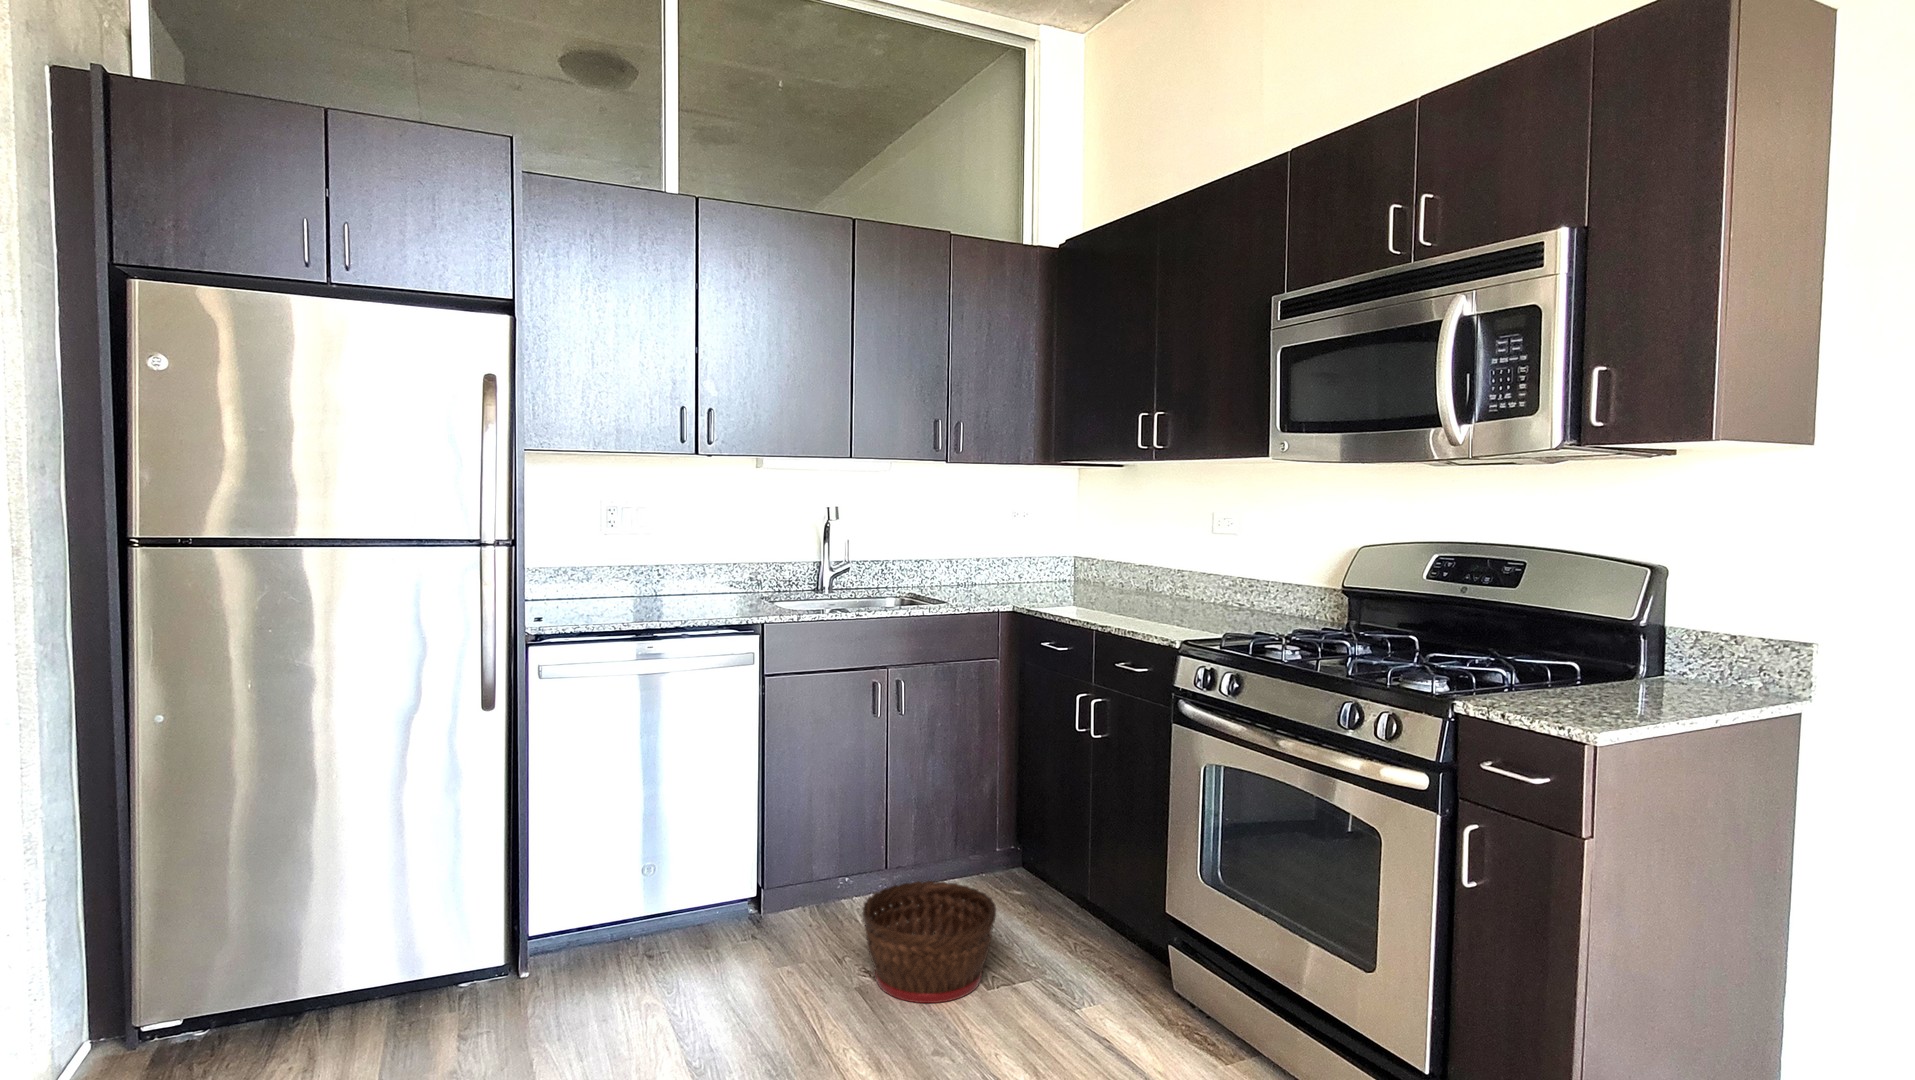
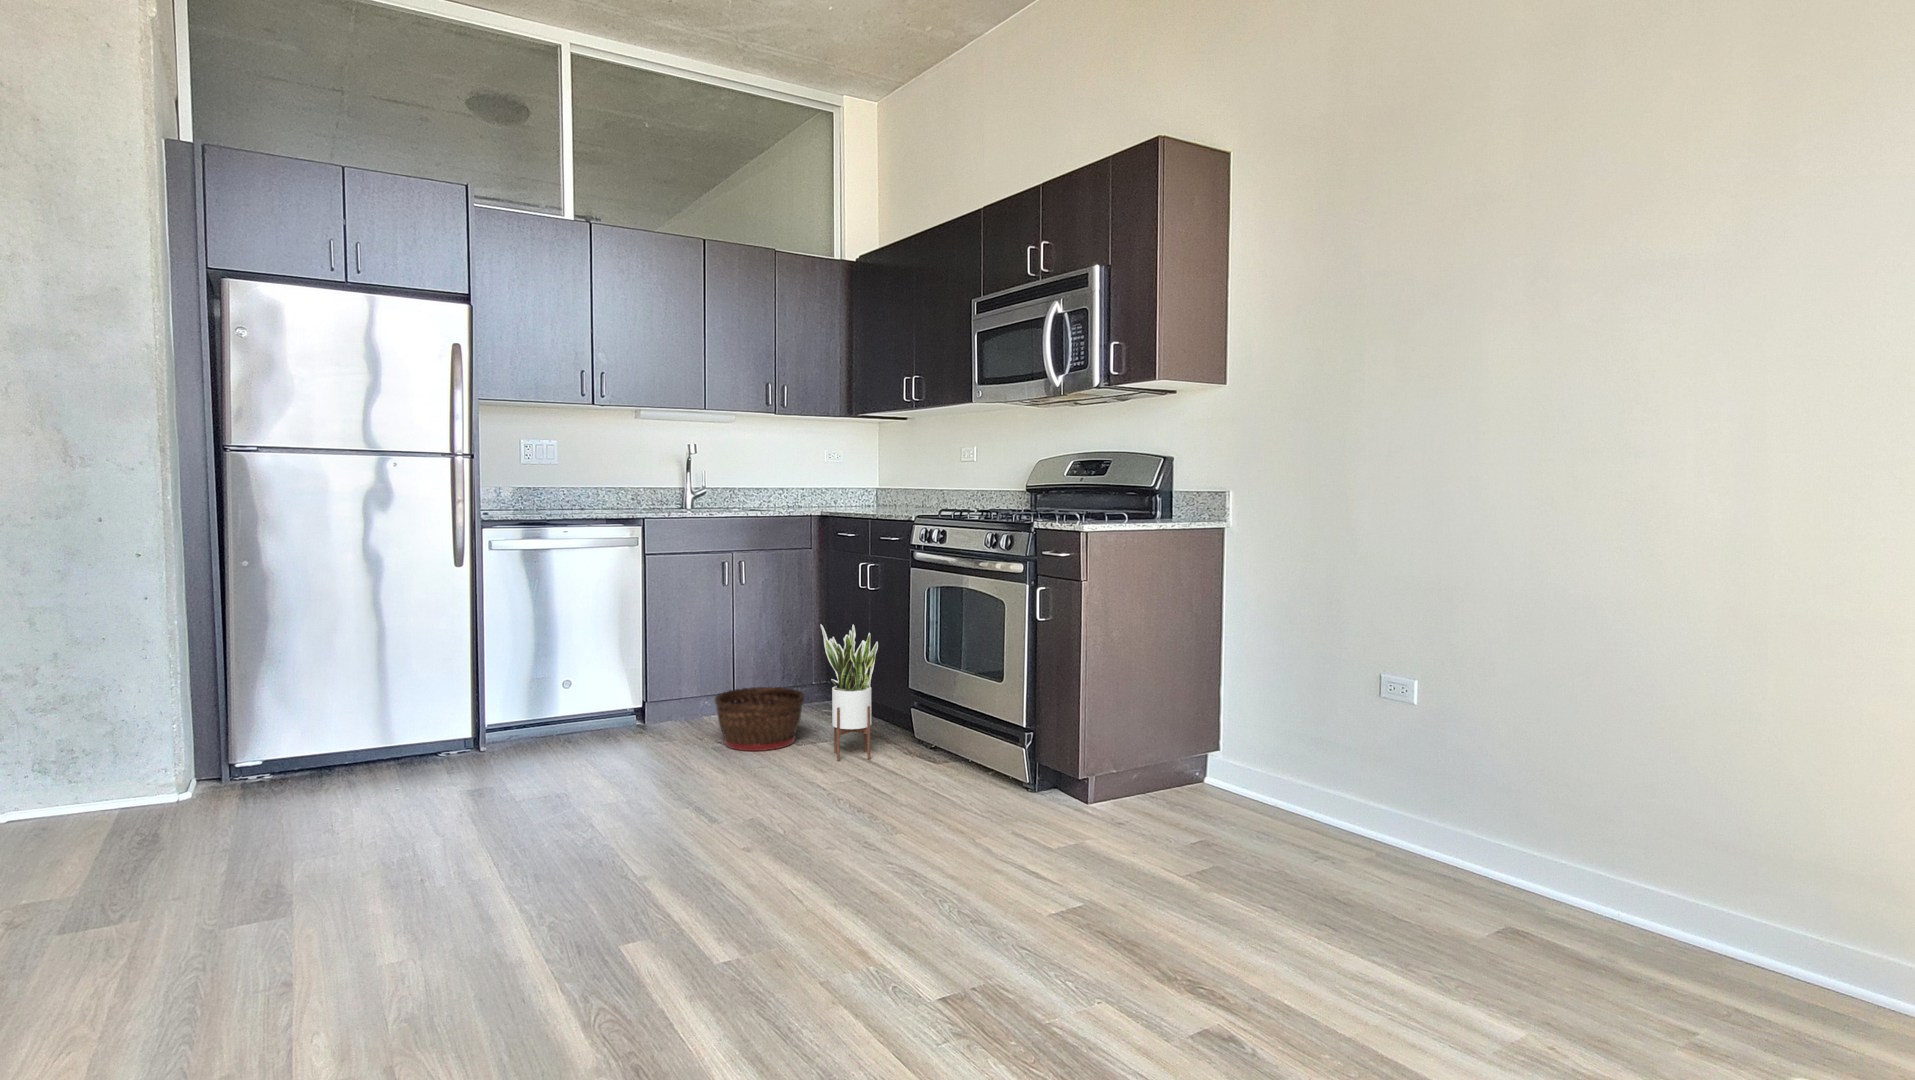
potted plant: none [1029,816,1122,1042] -> present [820,624,878,761]

